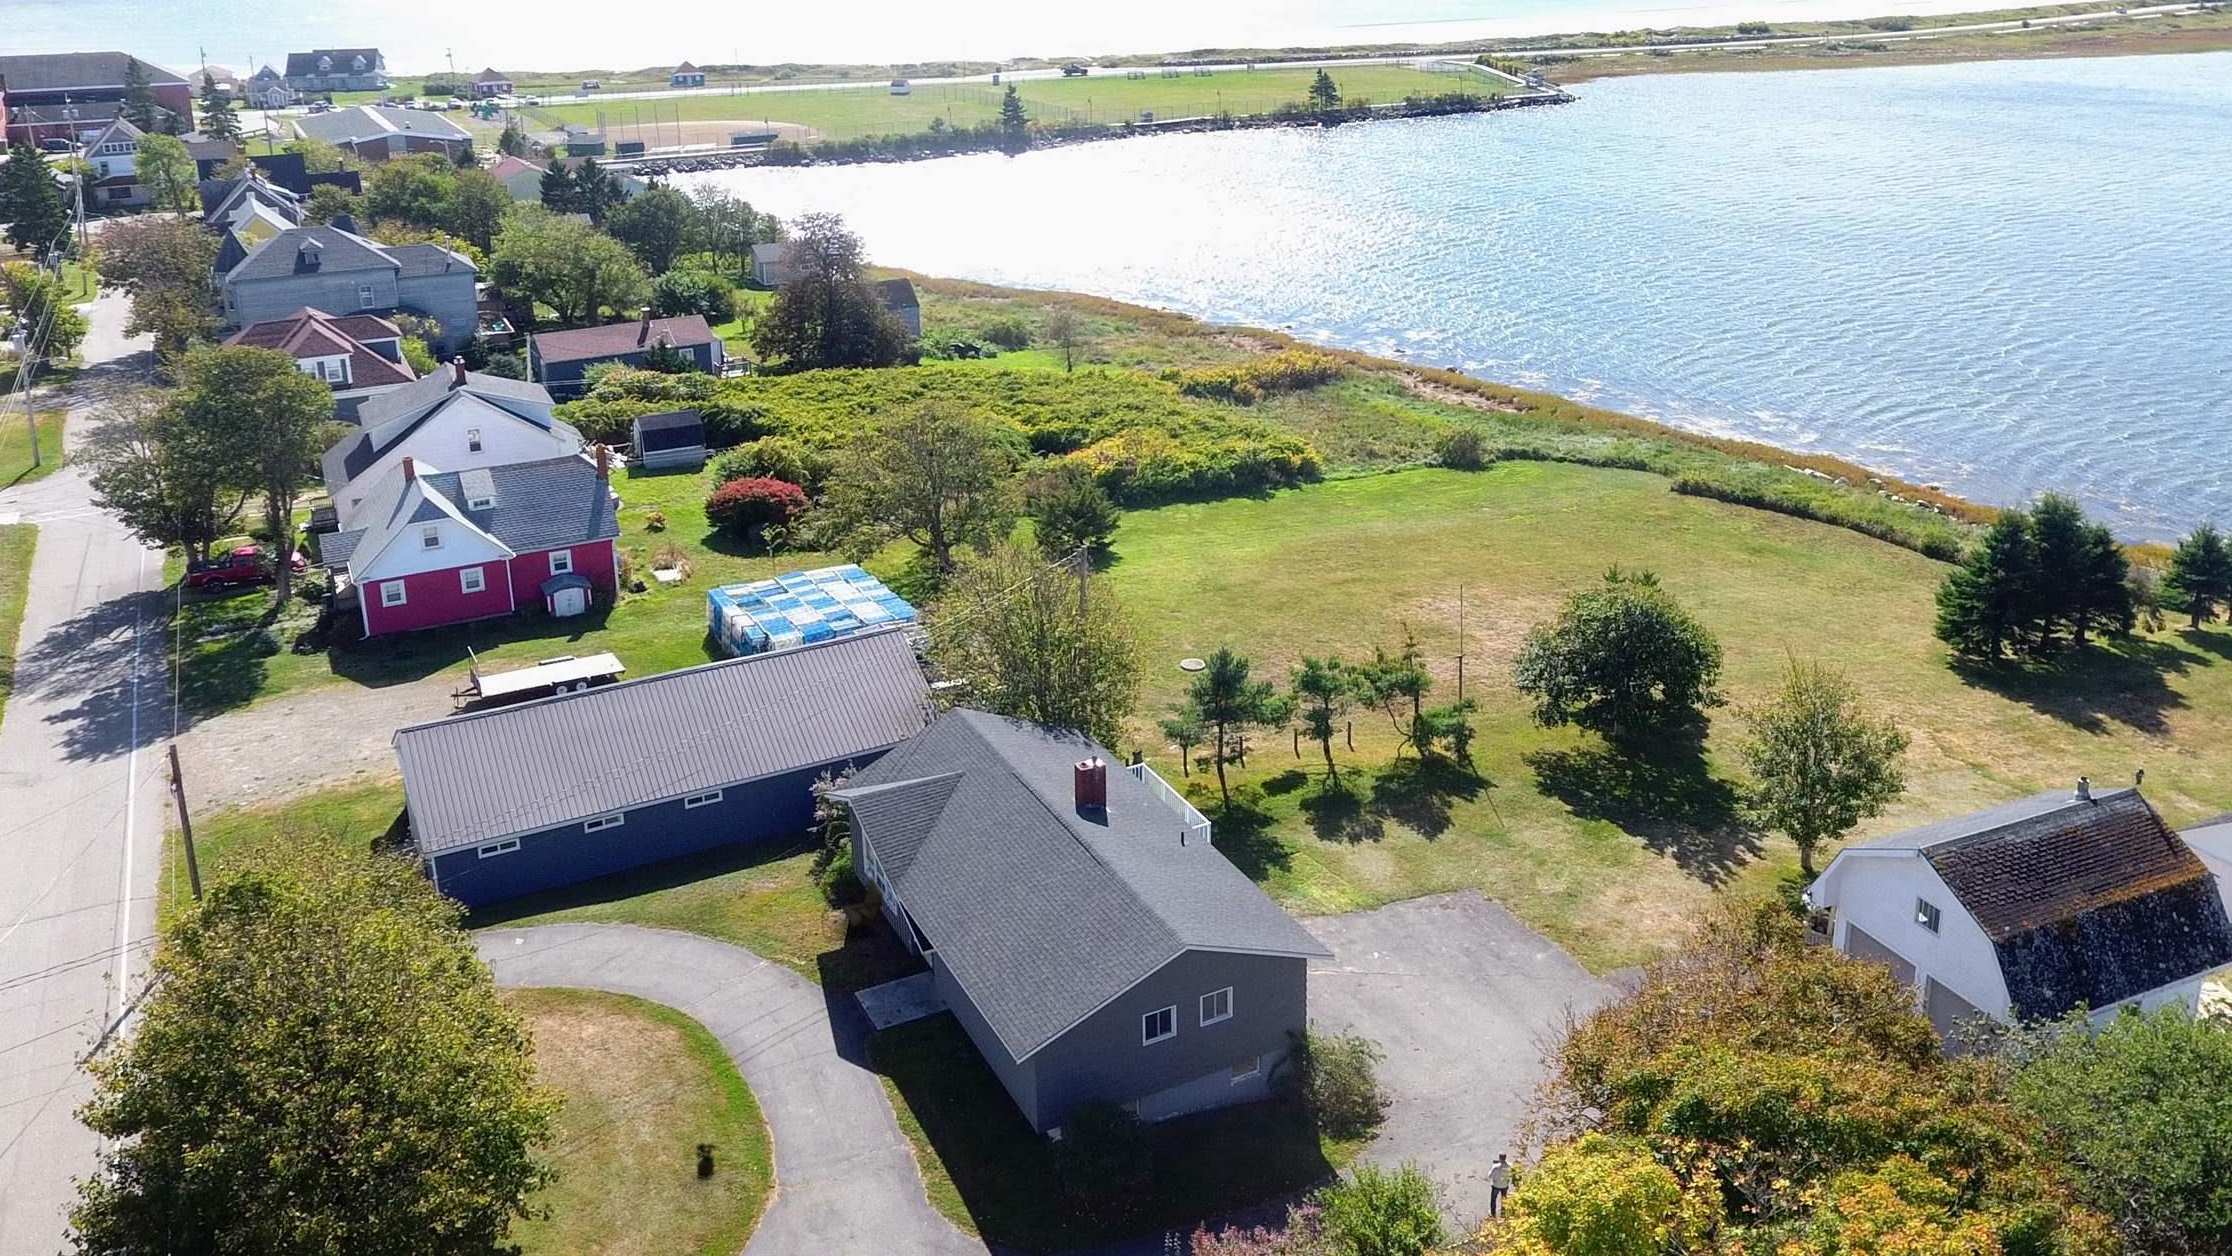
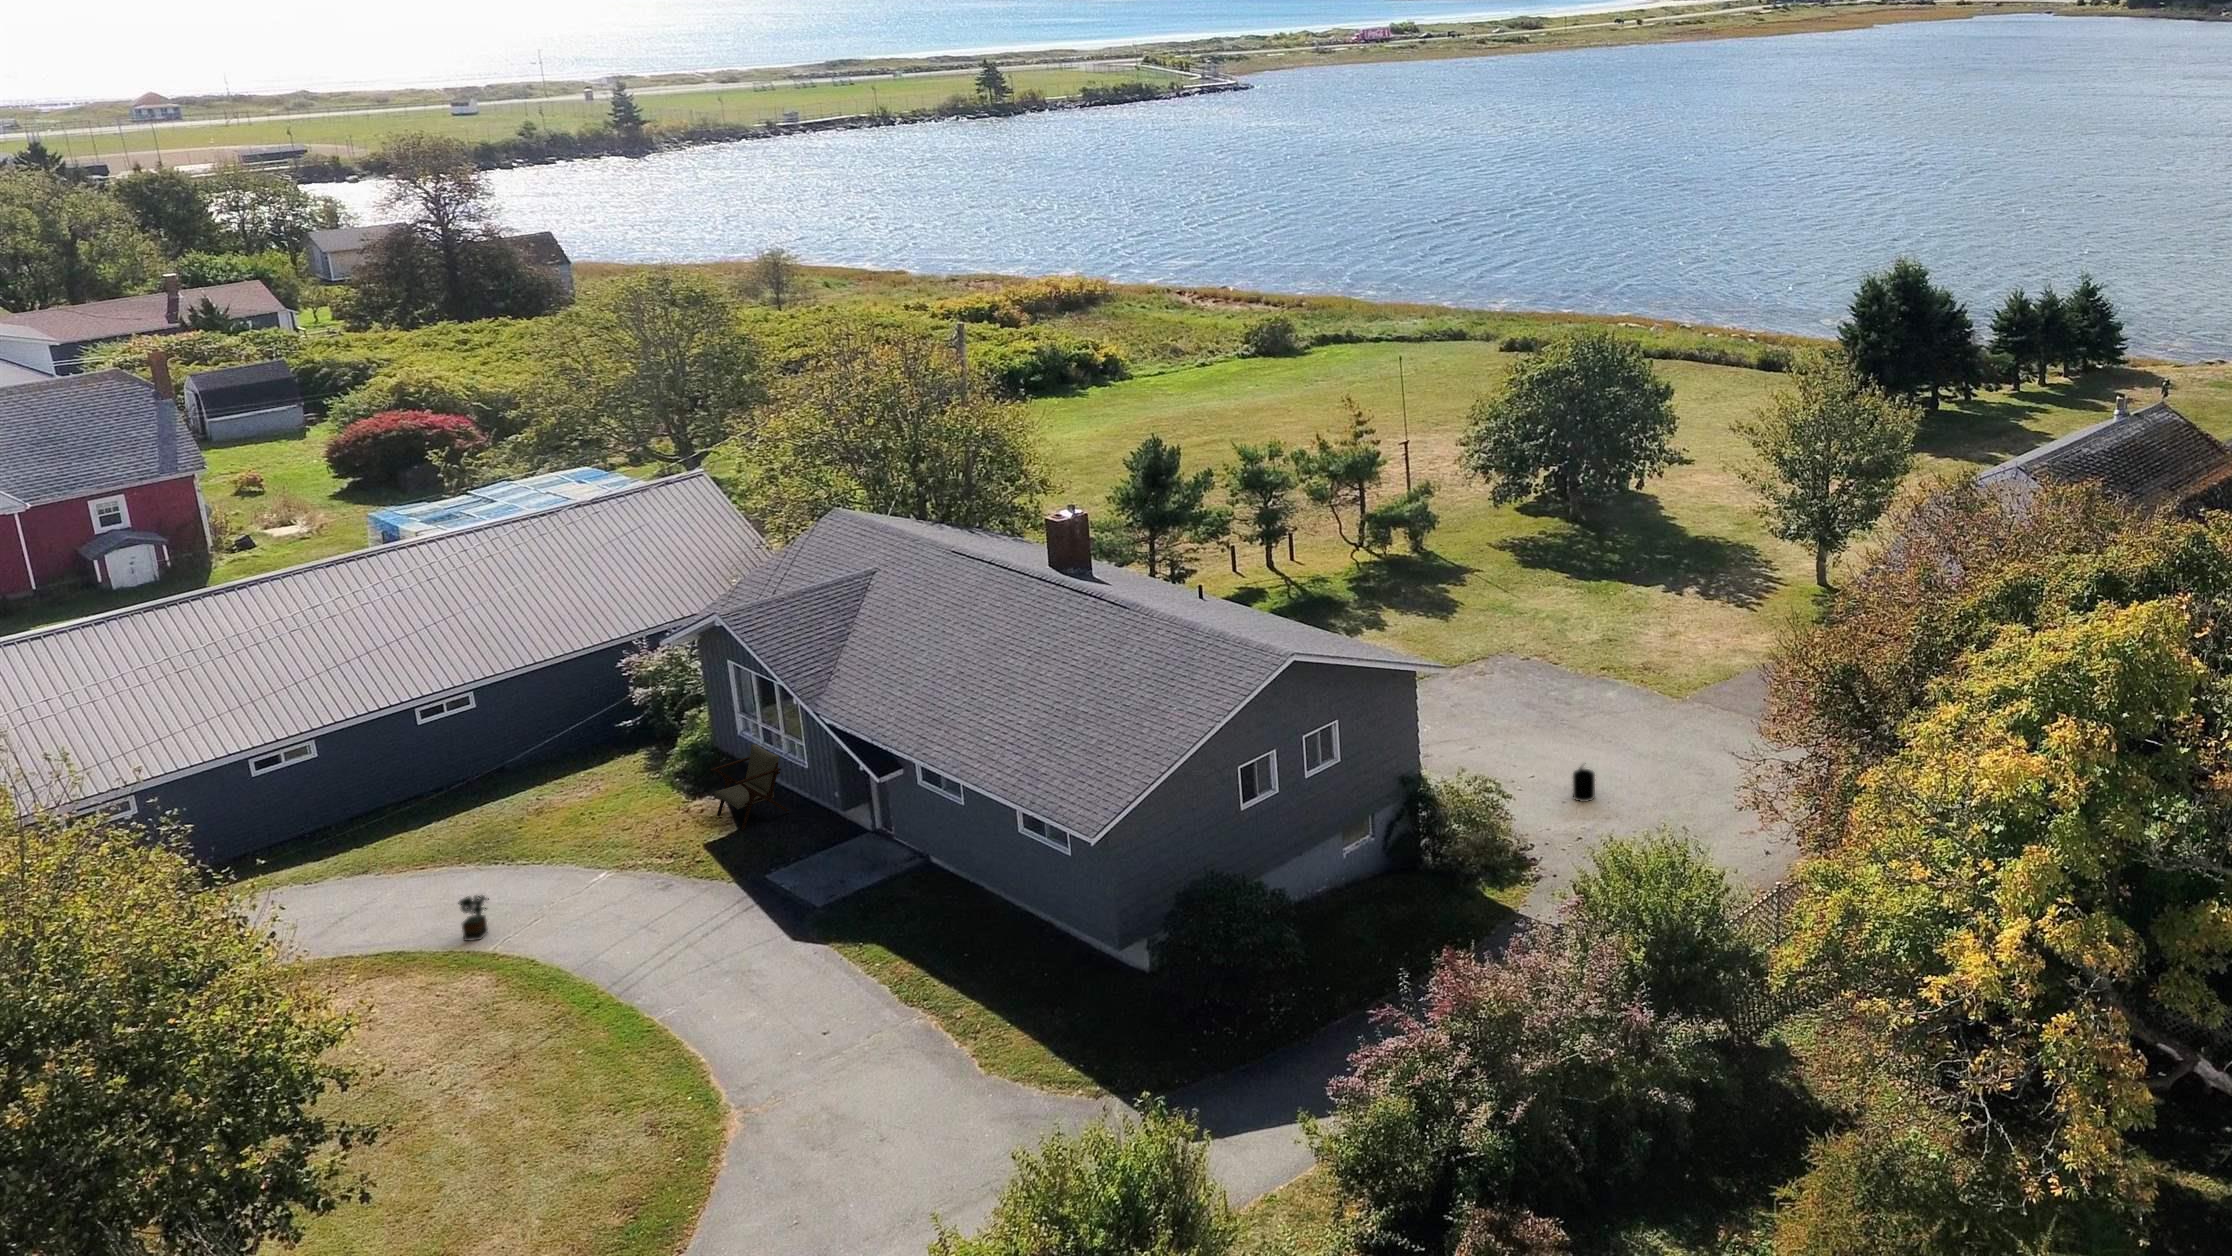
trash can: none [1441,1049,1461,1083] -> present [1573,765,1595,802]
potted tree: present [696,1143,716,1179] -> present [458,895,489,941]

